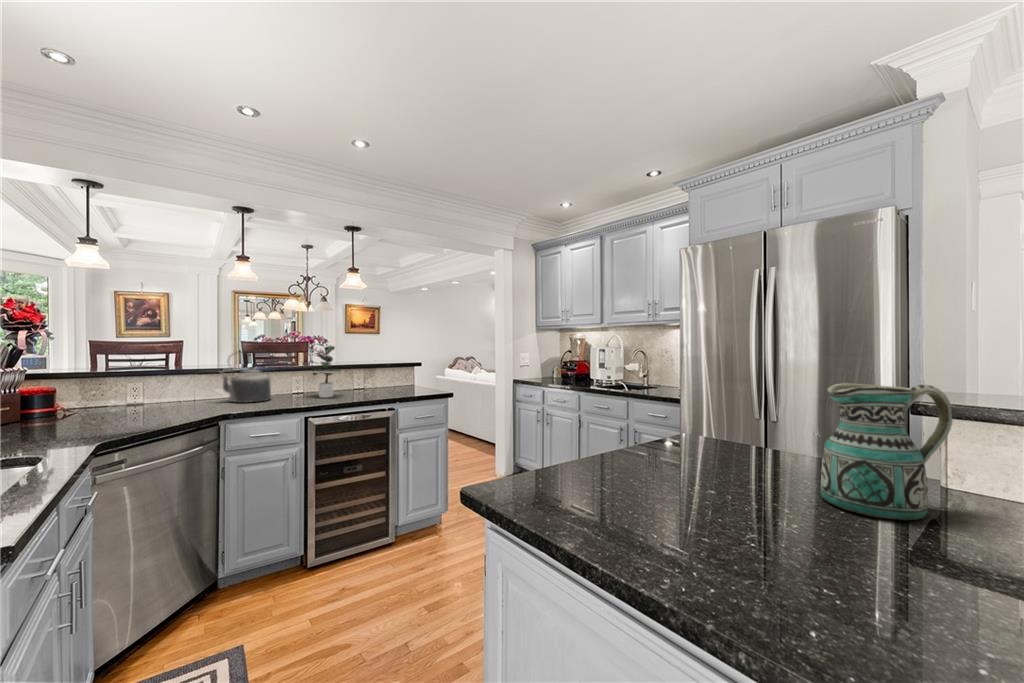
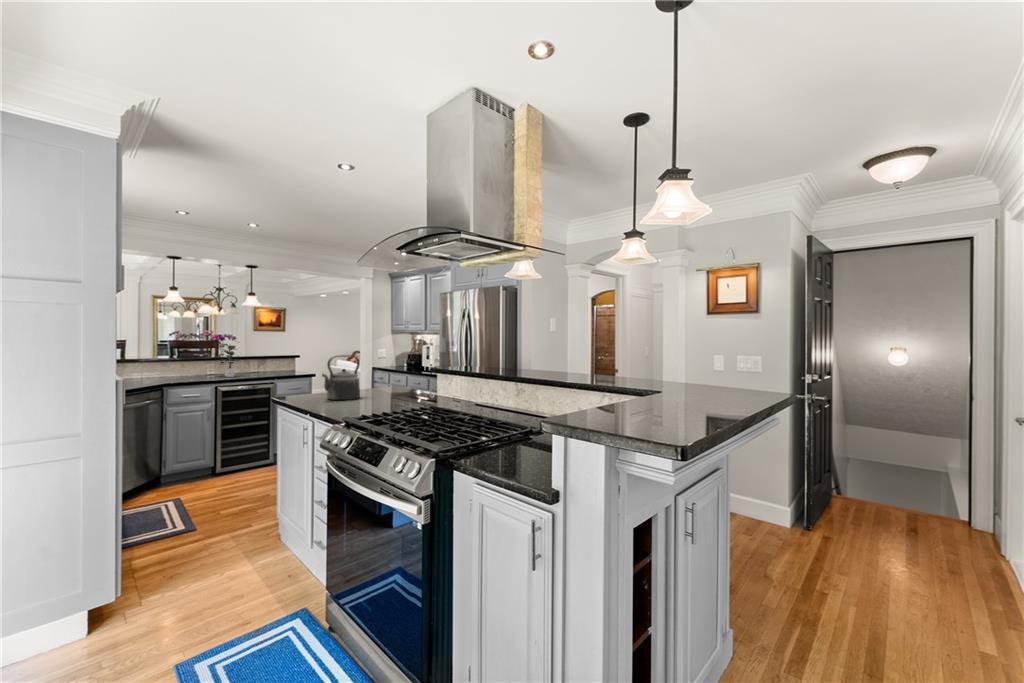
kettle: present [219,351,273,403] -> present [322,355,360,400]
ceramic pitcher: present [821,383,952,520] -> none [383,363,417,400]

